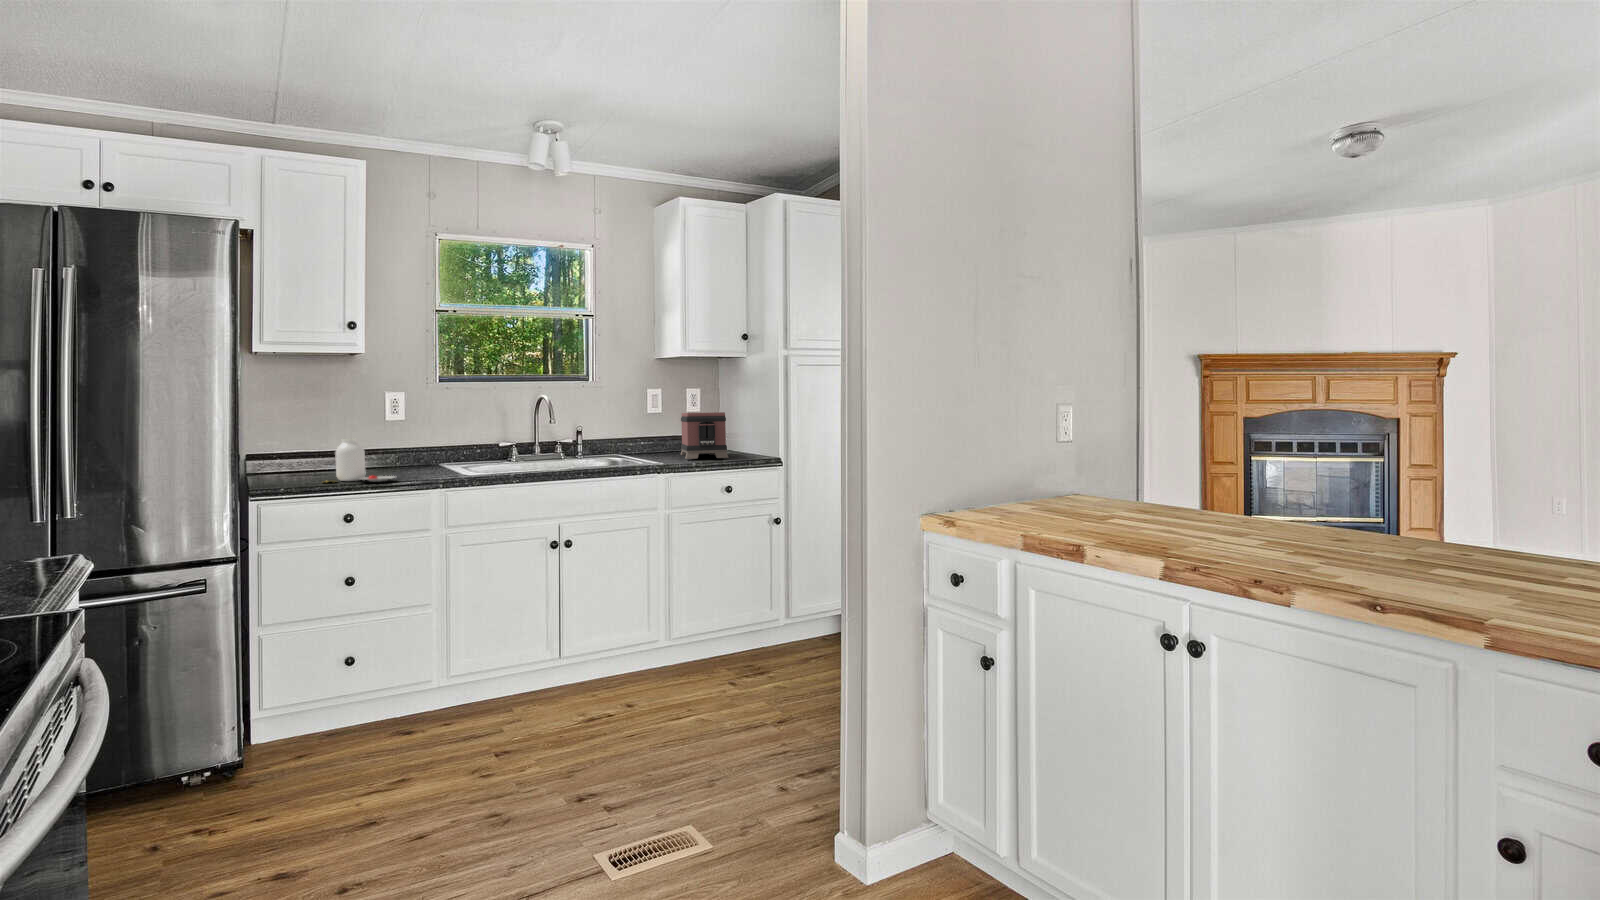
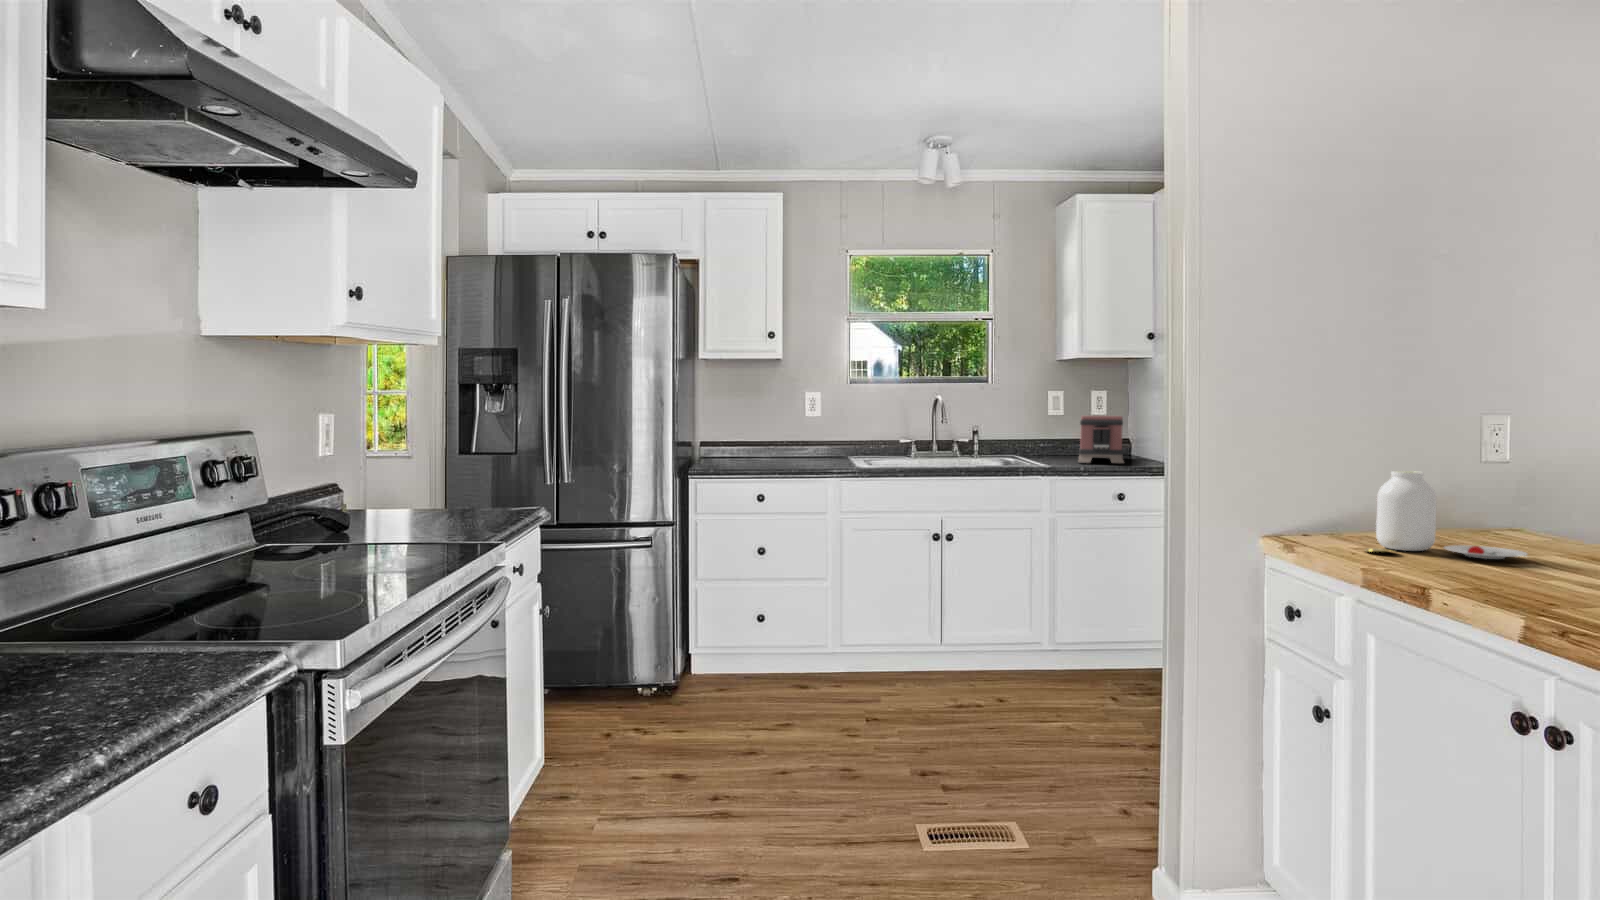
jar: present [335,439,395,481] -> present [1365,471,1527,559]

